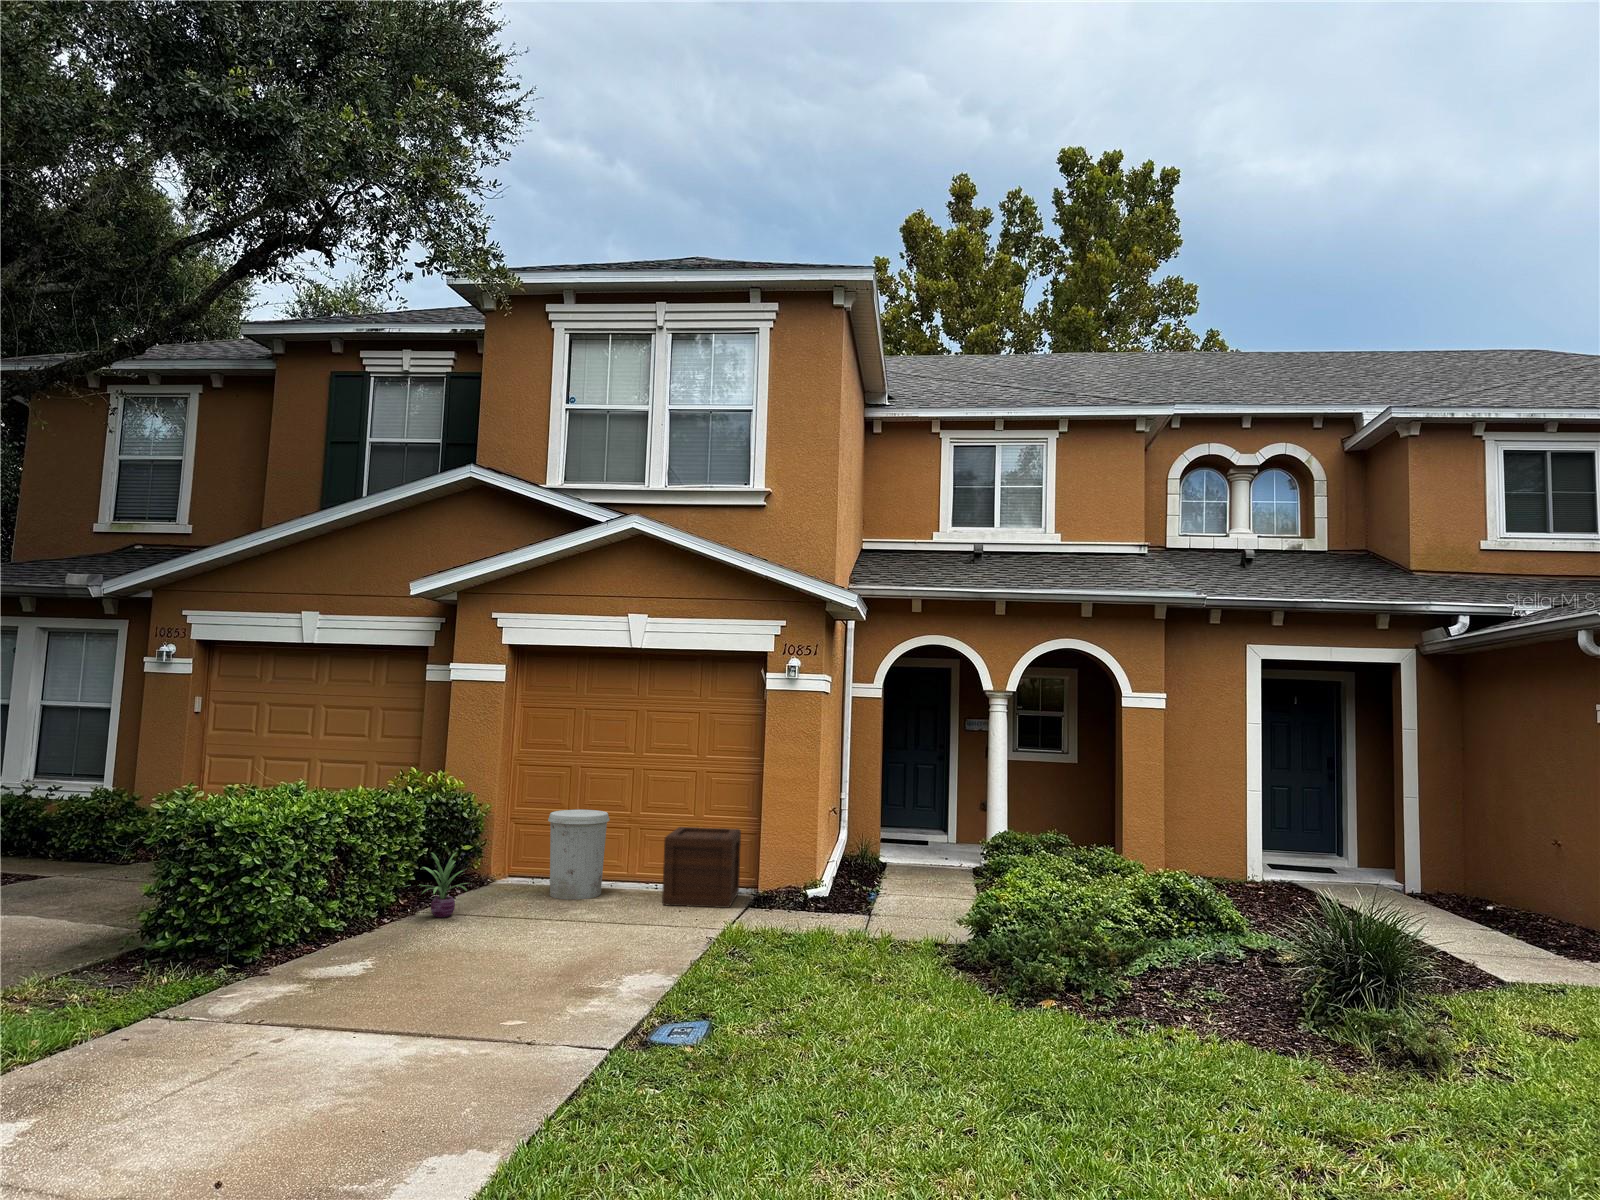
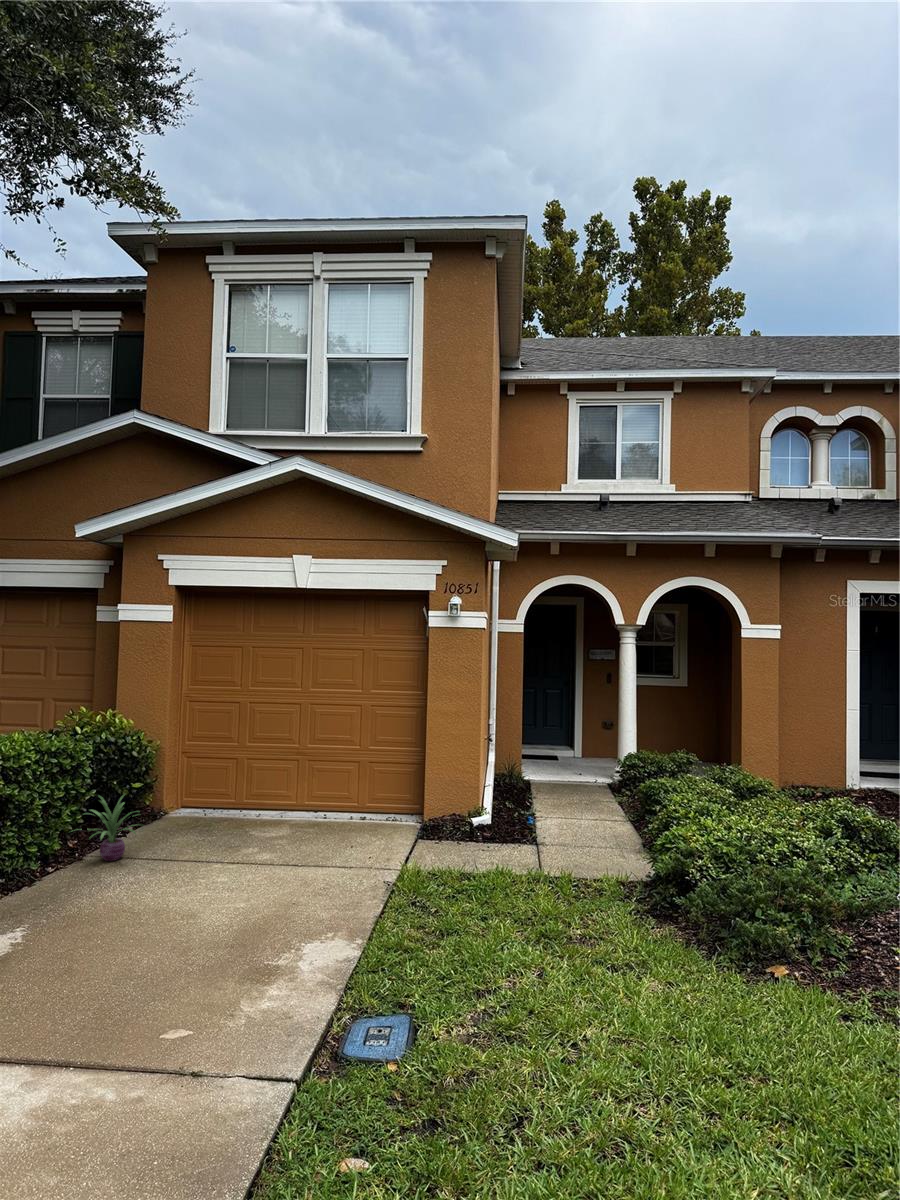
trash can: present [548,810,609,899] -> none [219,744,279,833]
wooden crate: present [662,827,741,908] -> none [334,758,406,838]

